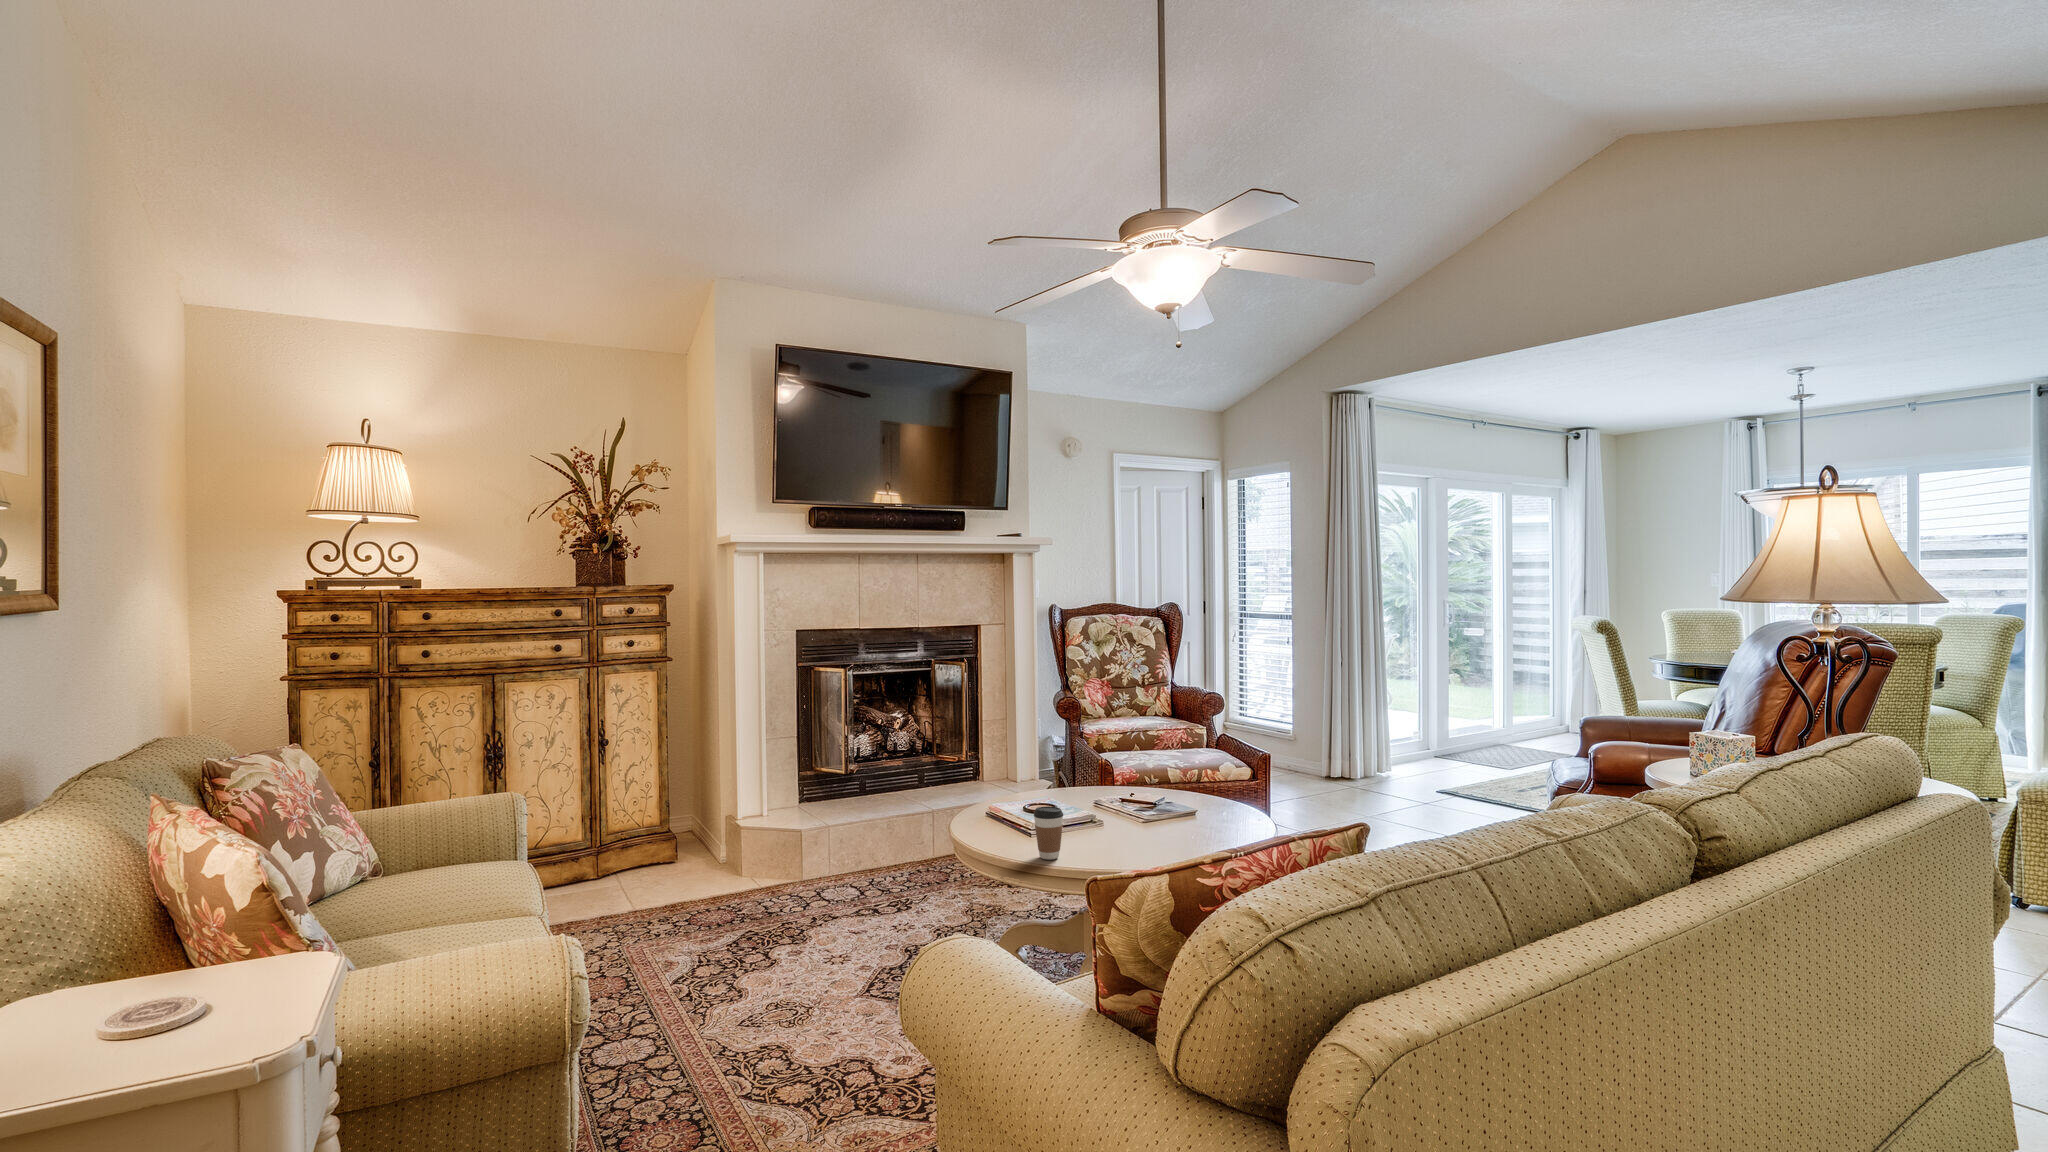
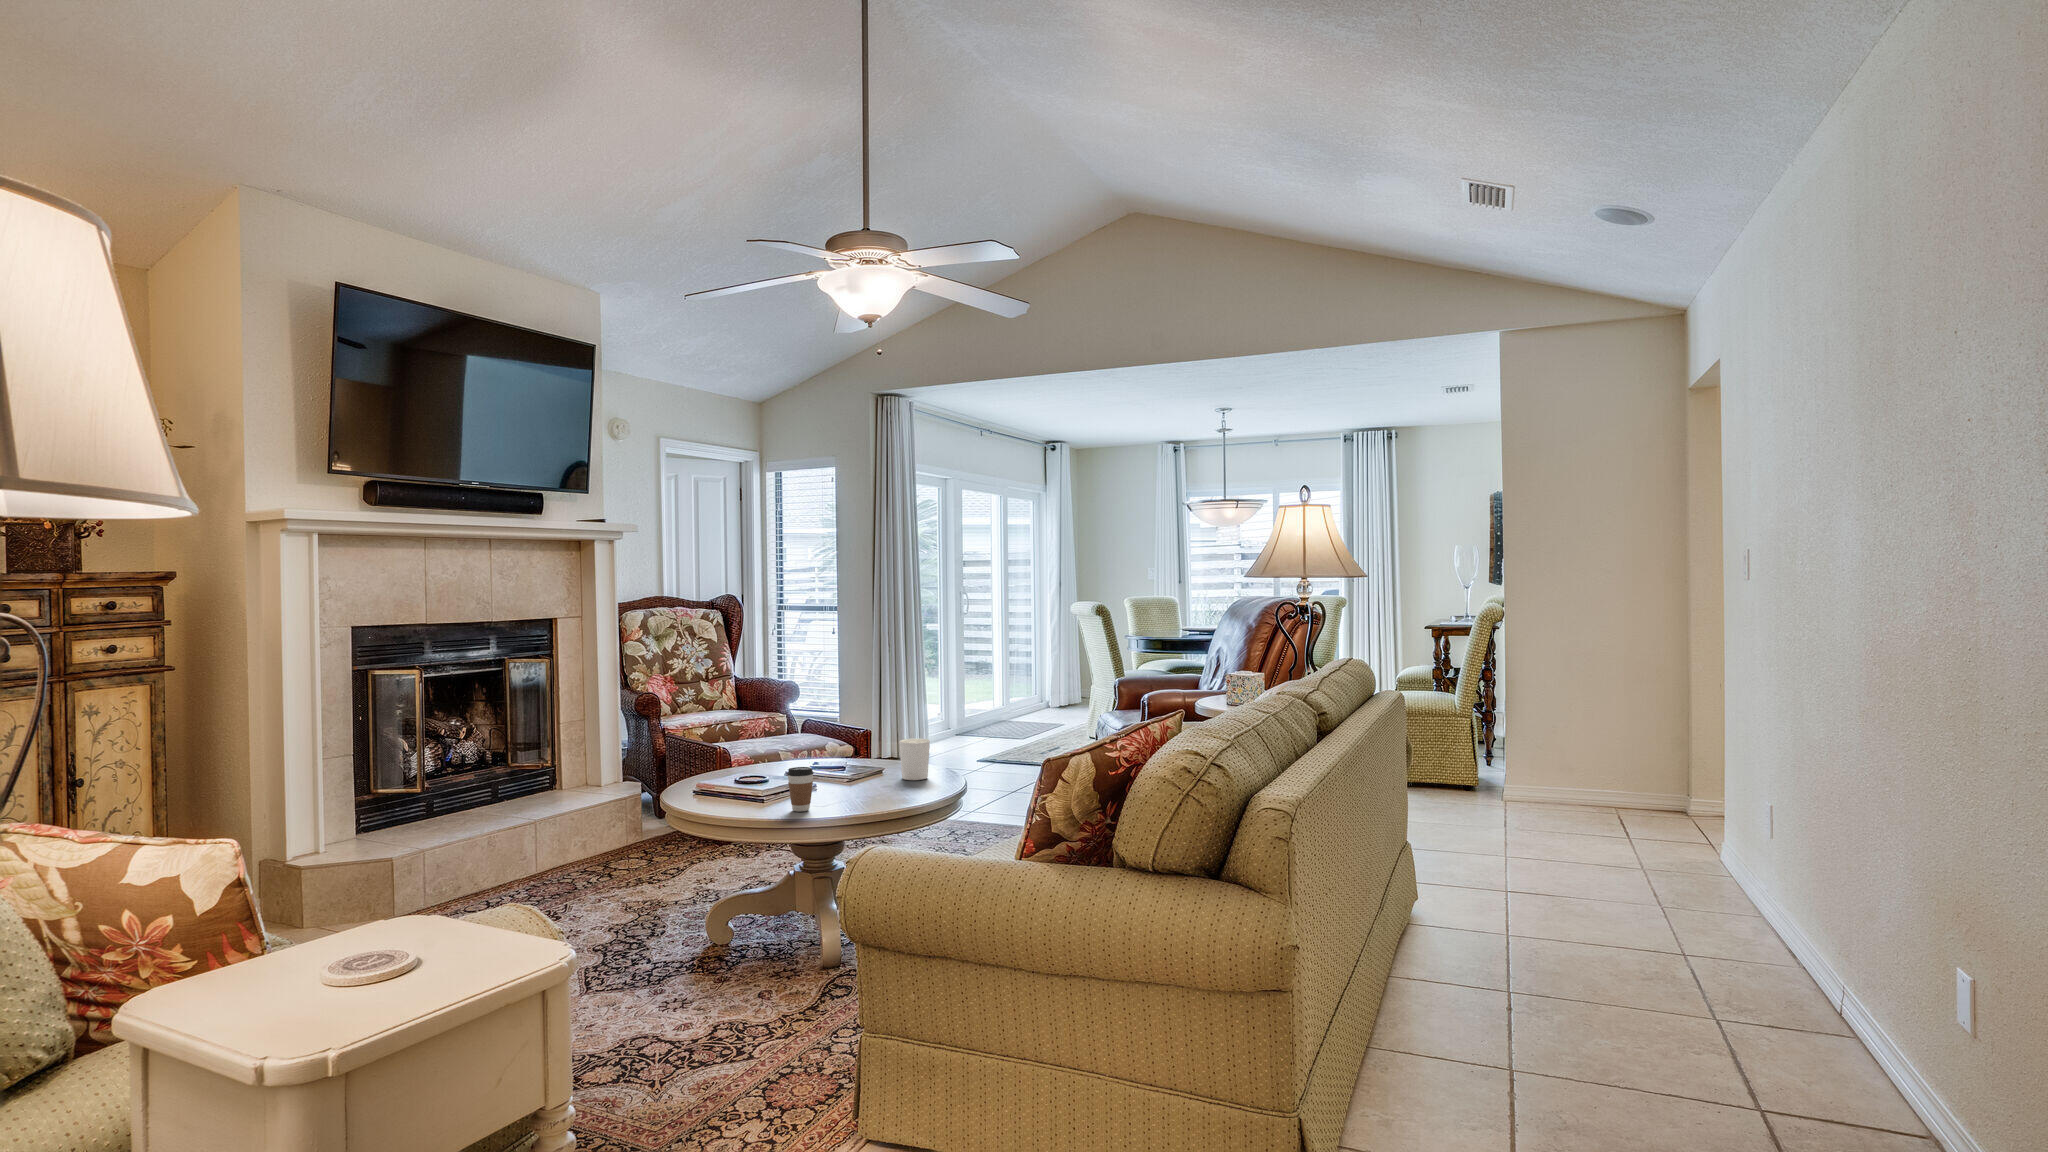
candle holder: none [1205,780,1242,833] -> present [899,738,930,780]

